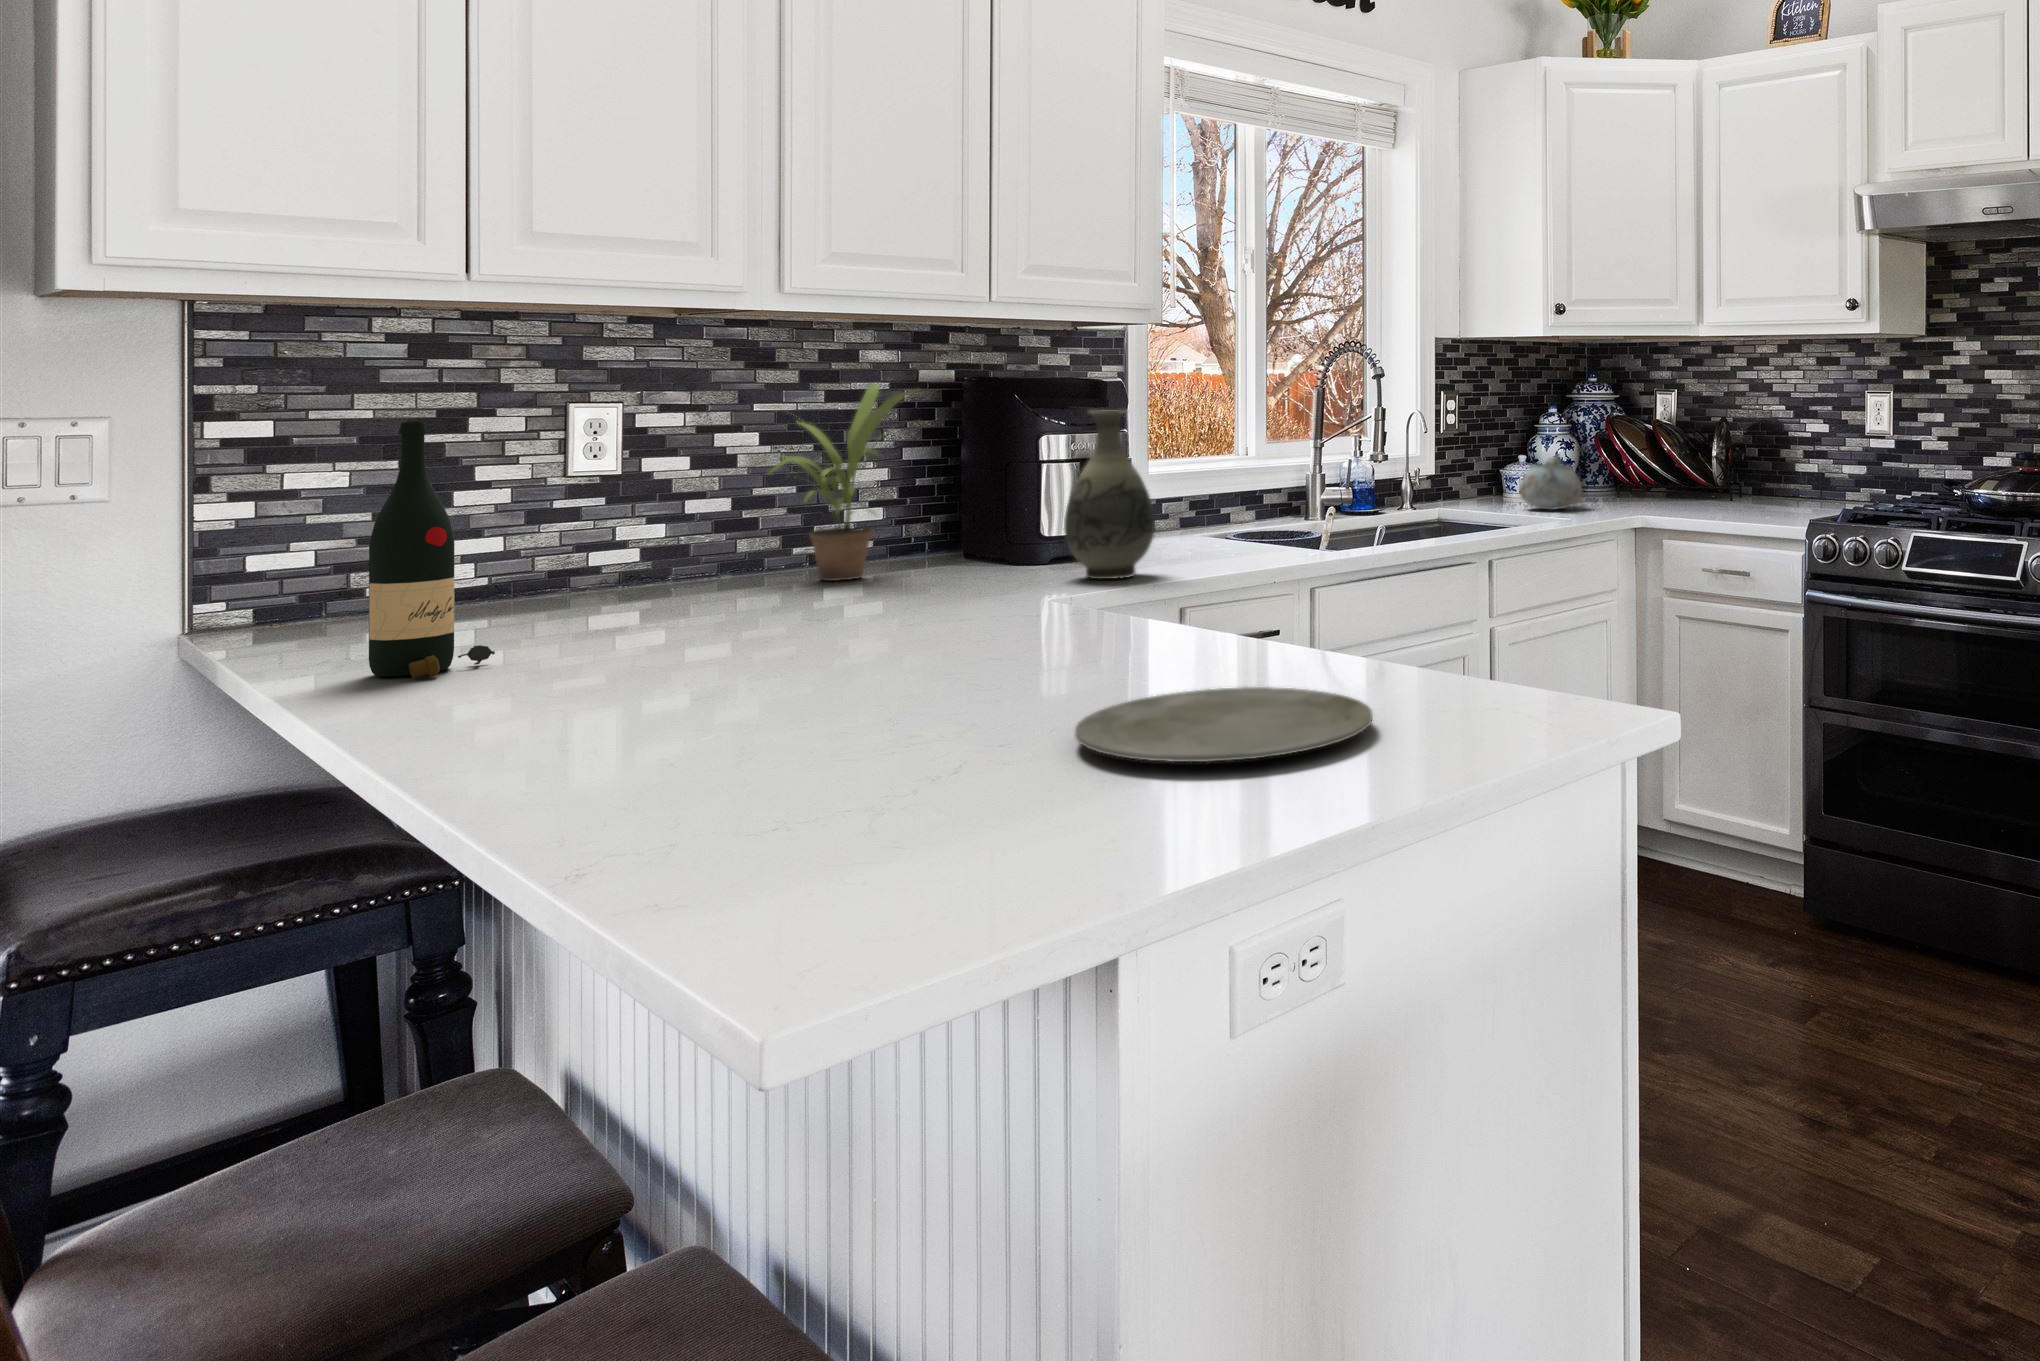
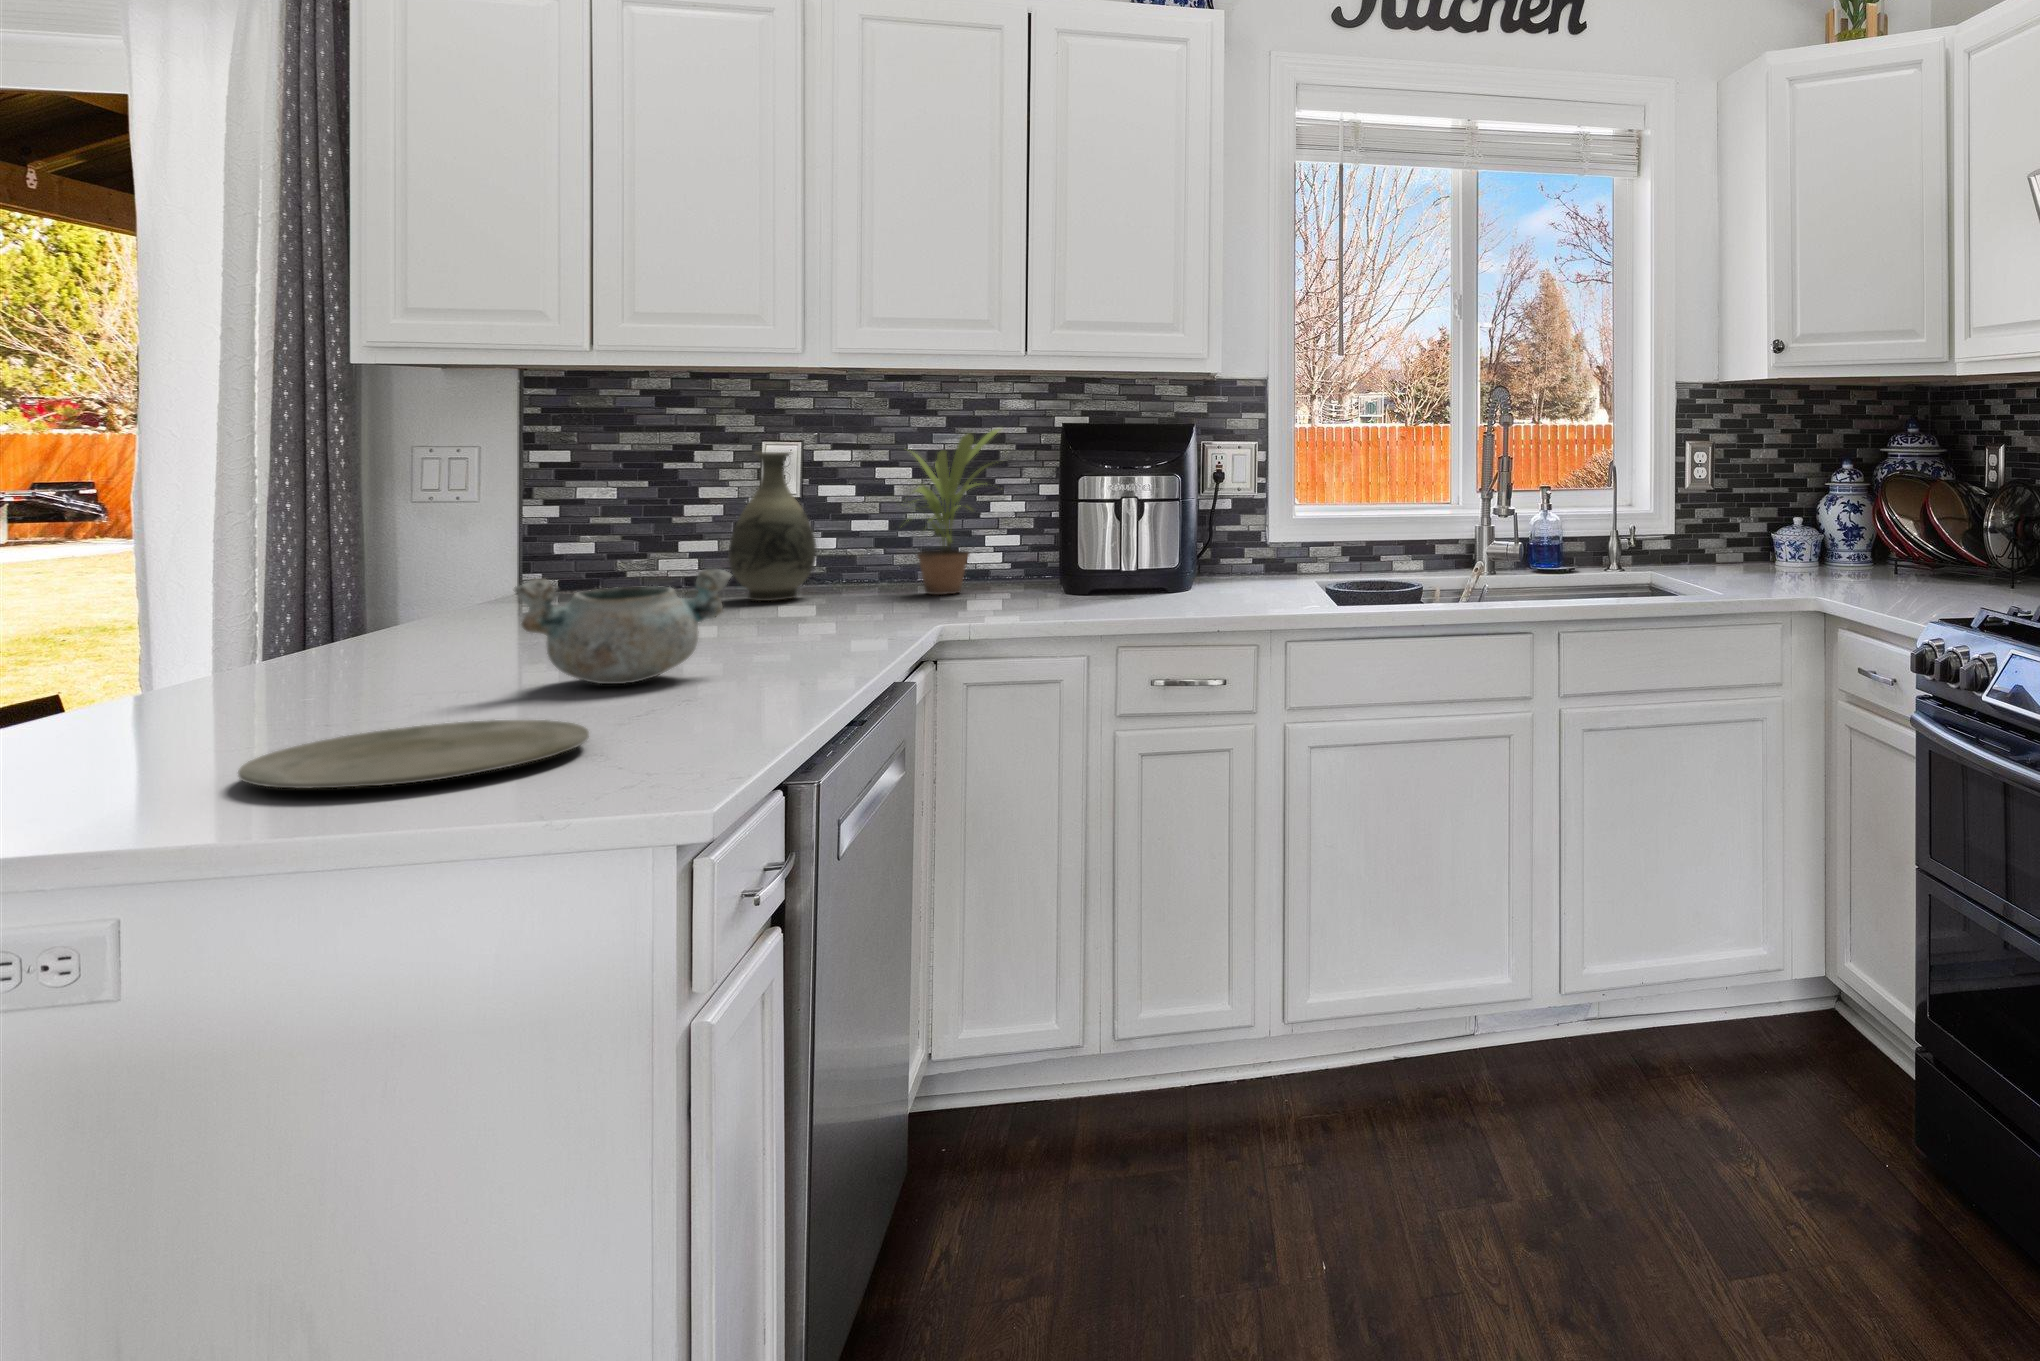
vase: present [1064,410,1155,579] -> present [728,452,816,601]
wine bottle: present [369,422,495,678] -> none [419,455,501,639]
bowl: present [1519,454,1582,510] -> present [514,568,733,684]

